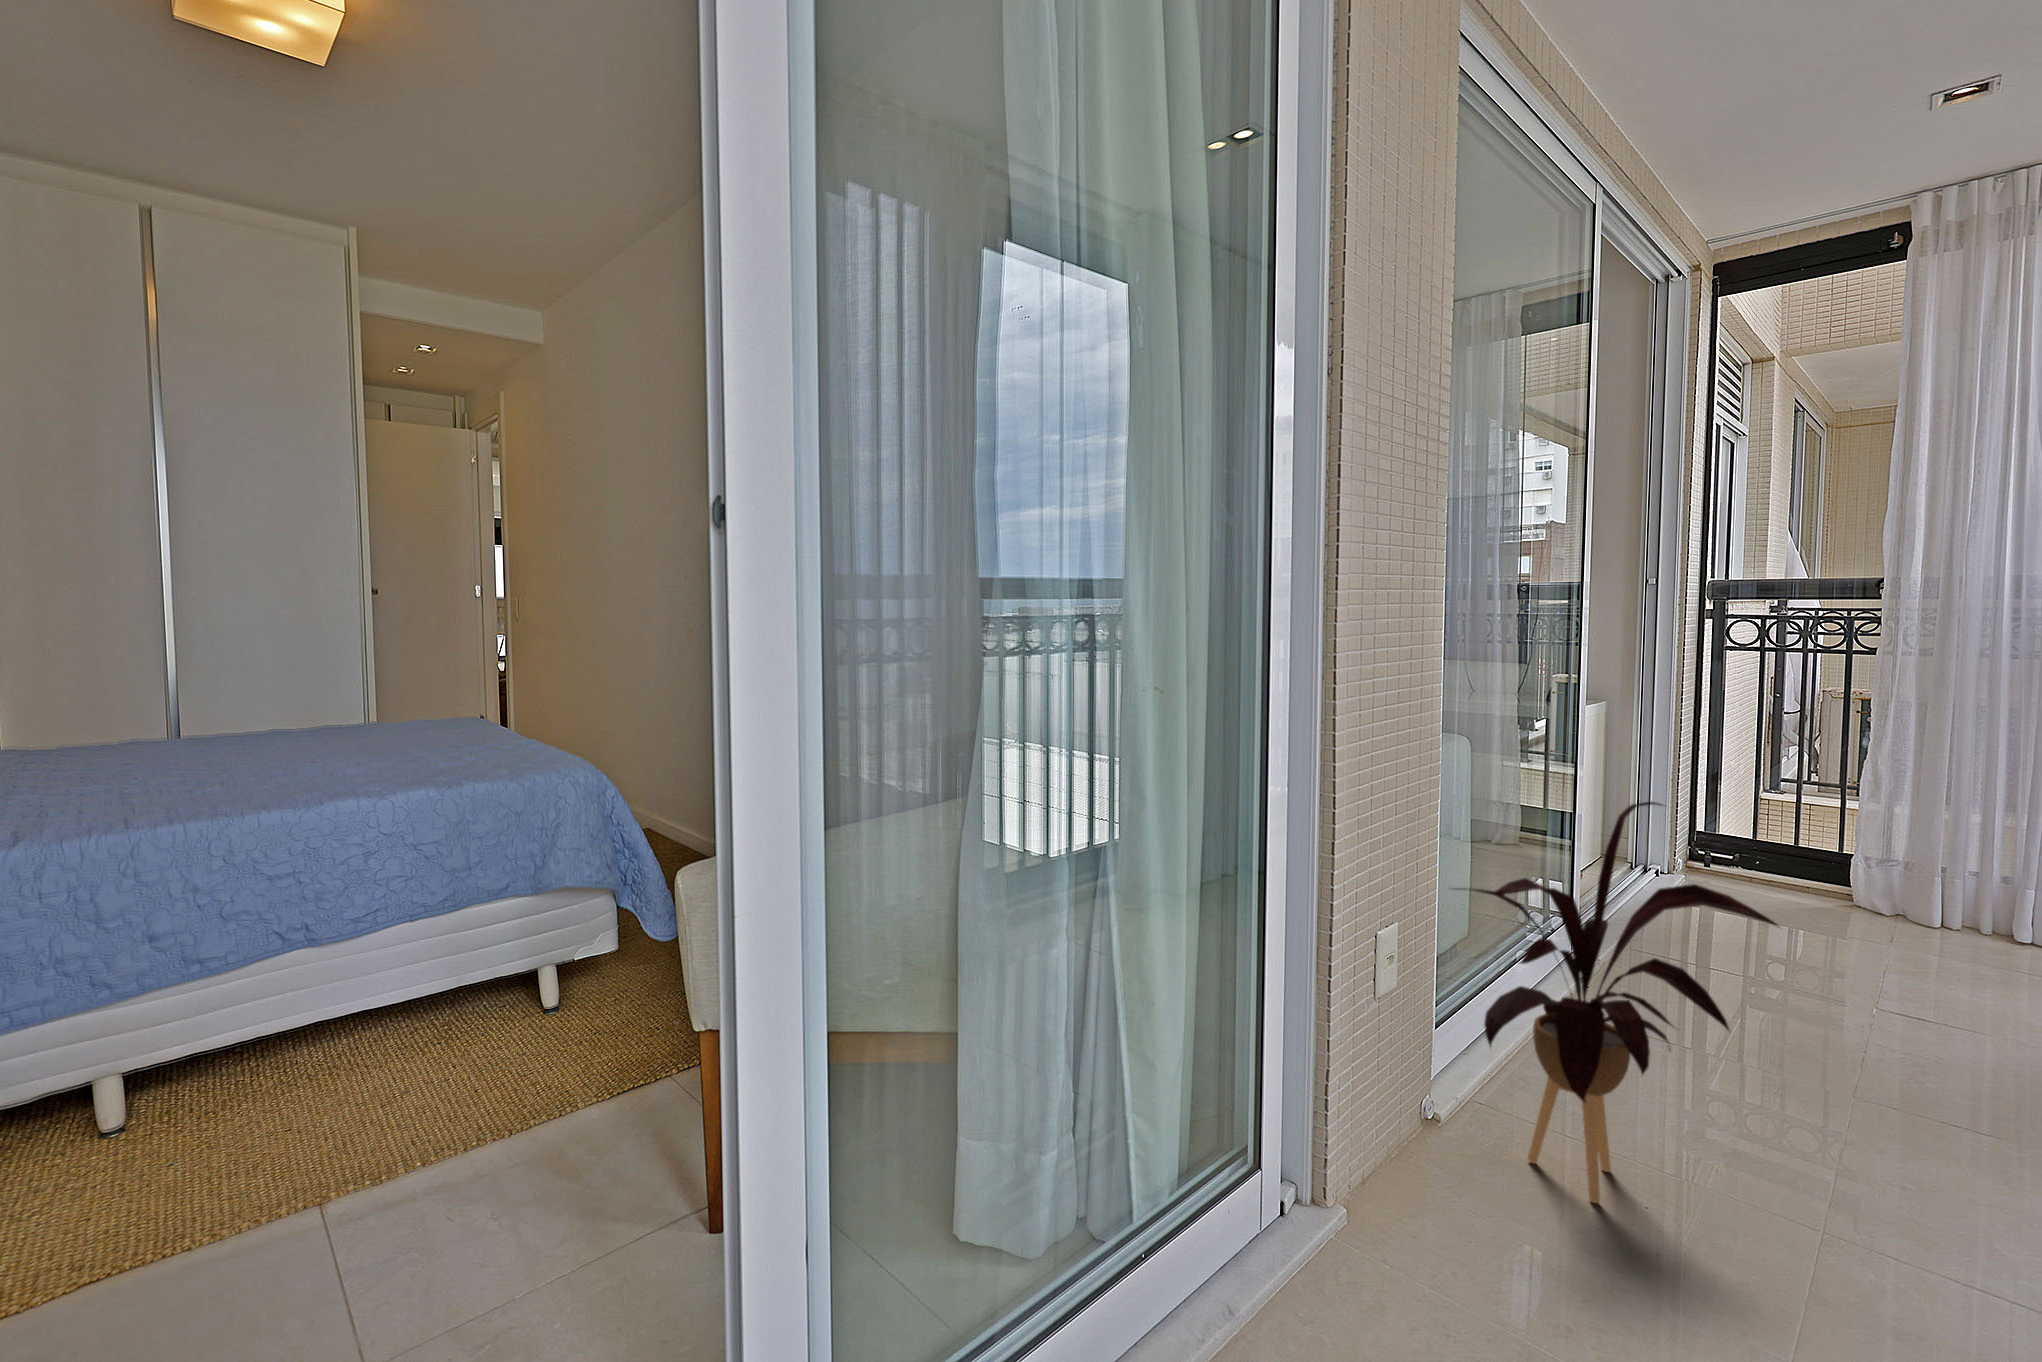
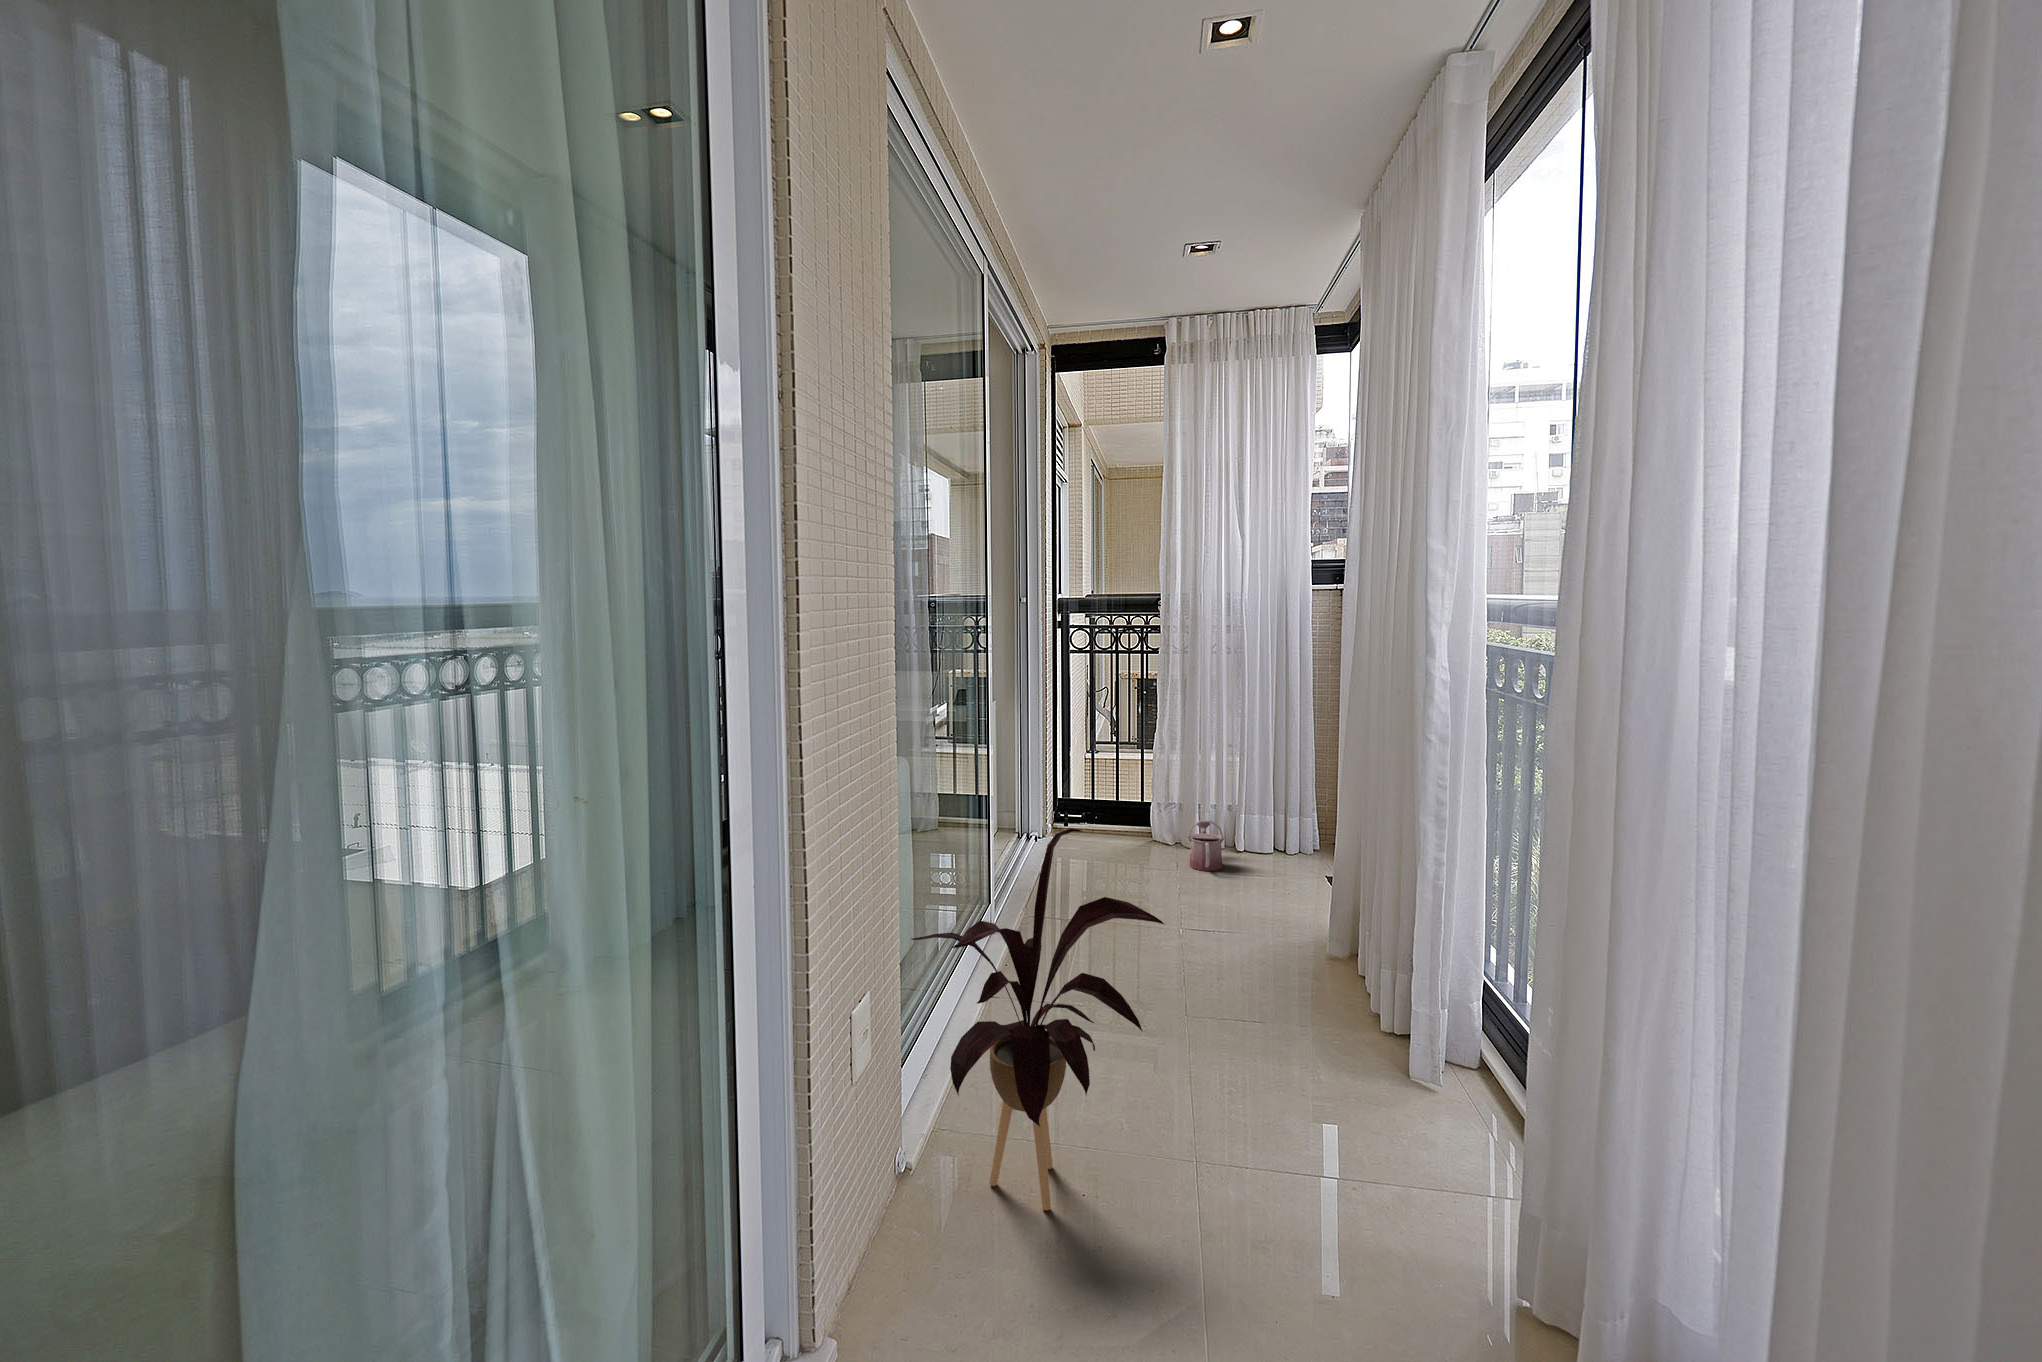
watering can: none [1911,880,1981,952] -> present [1188,820,1224,871]

